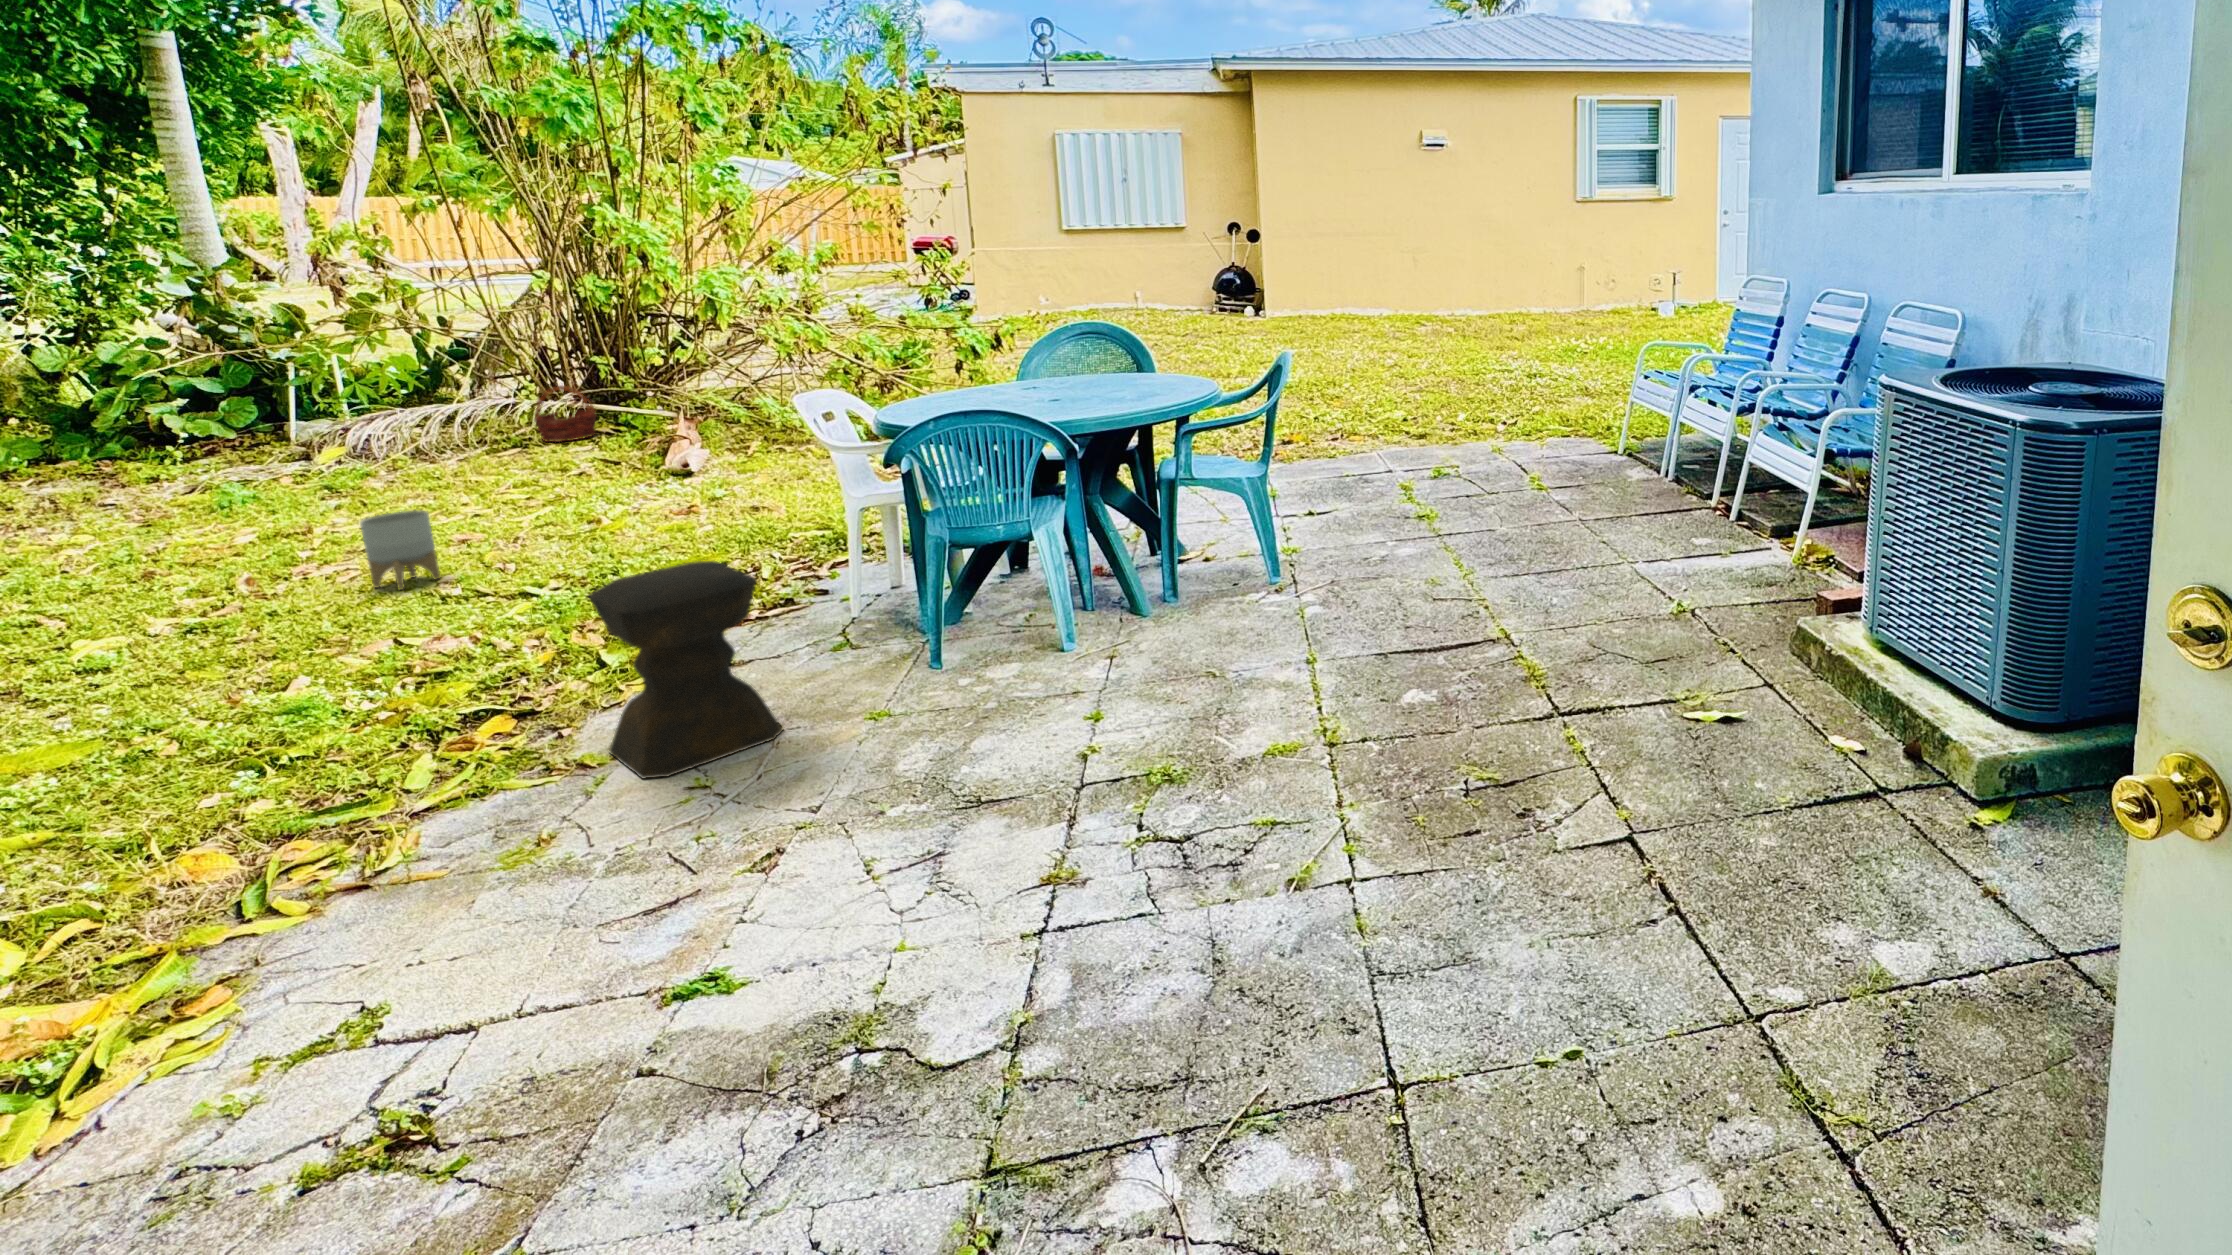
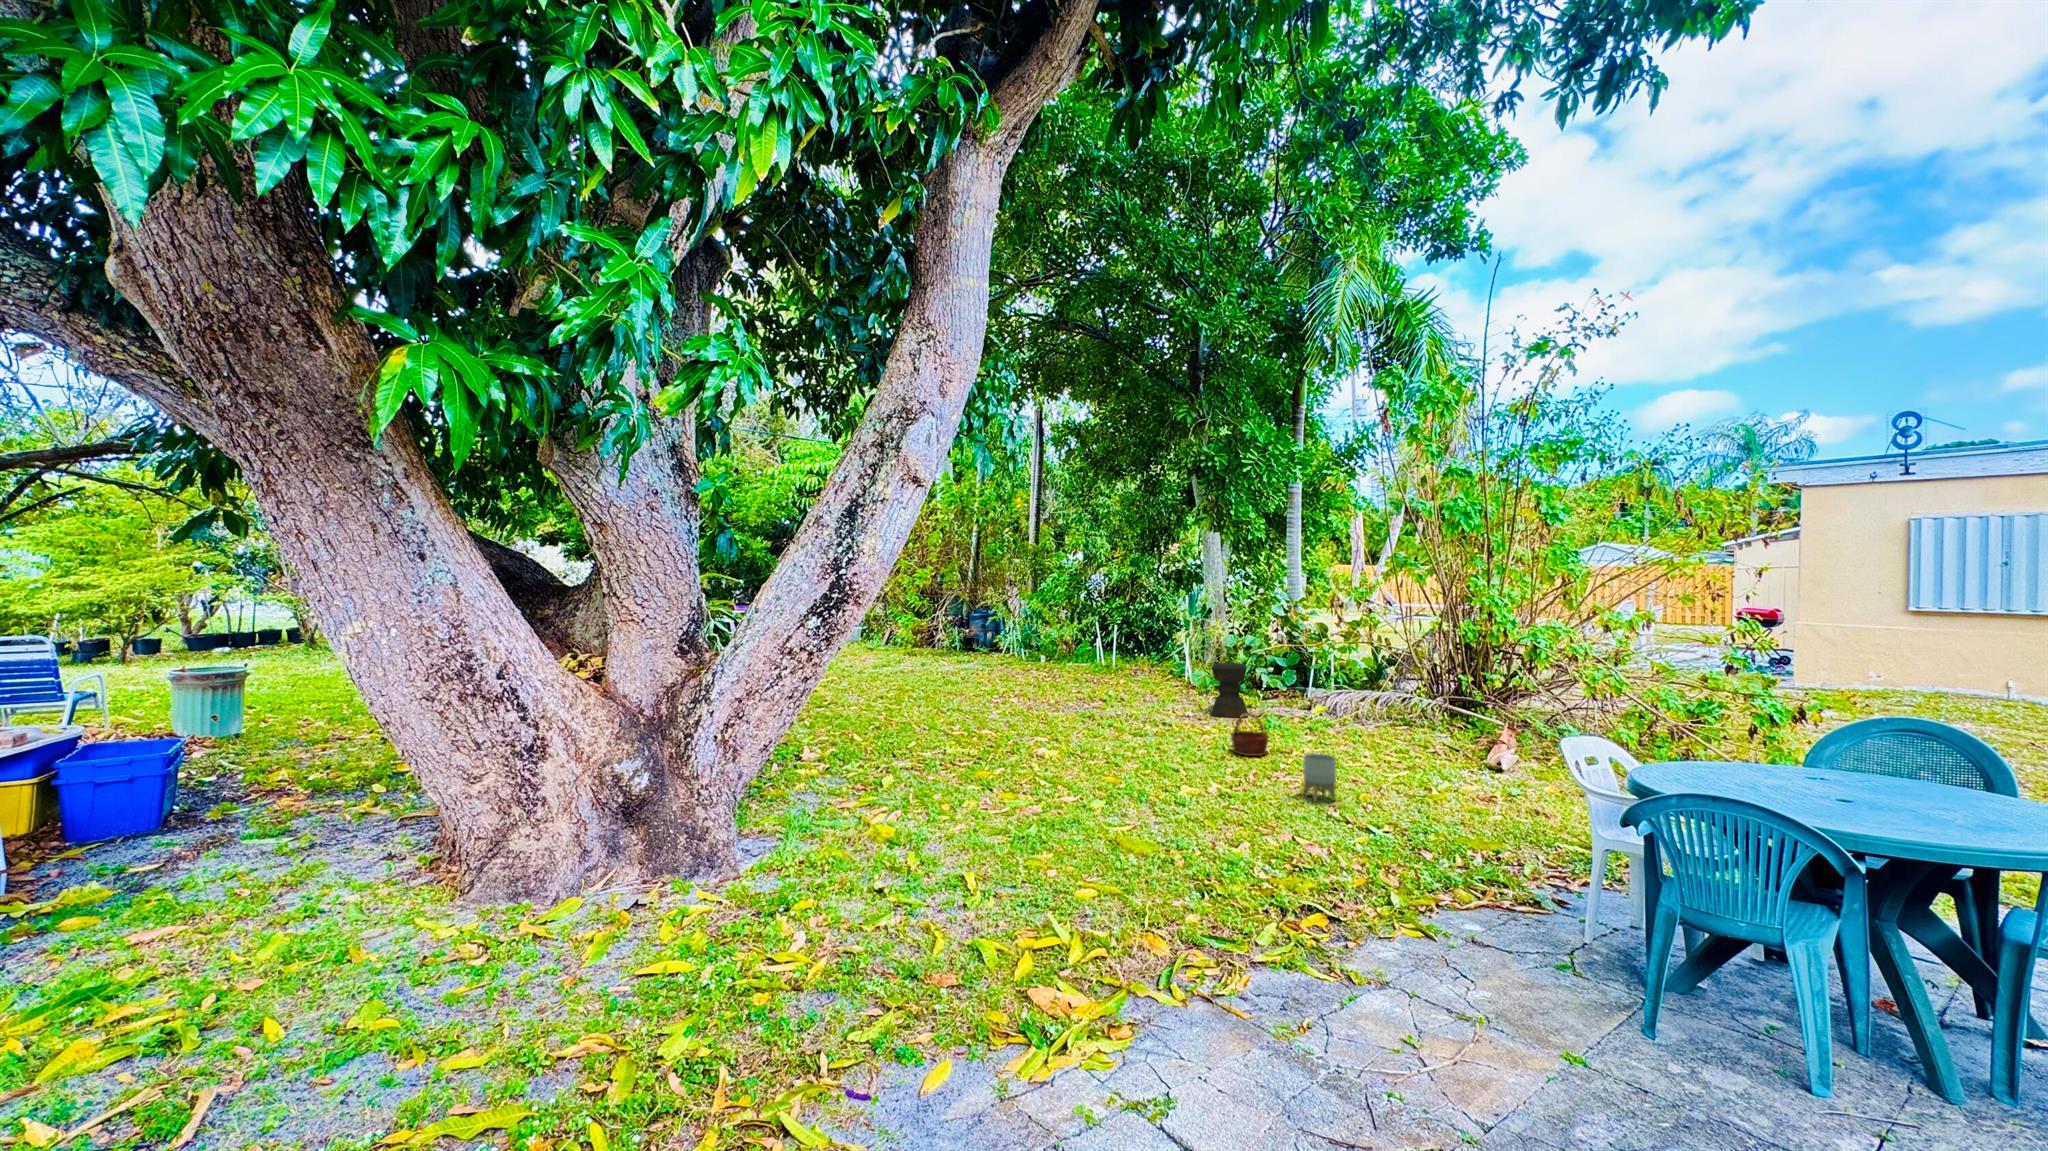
basket: present [534,386,596,442] -> present [1231,713,1269,756]
stool: present [588,561,783,778] -> present [1211,663,1248,717]

